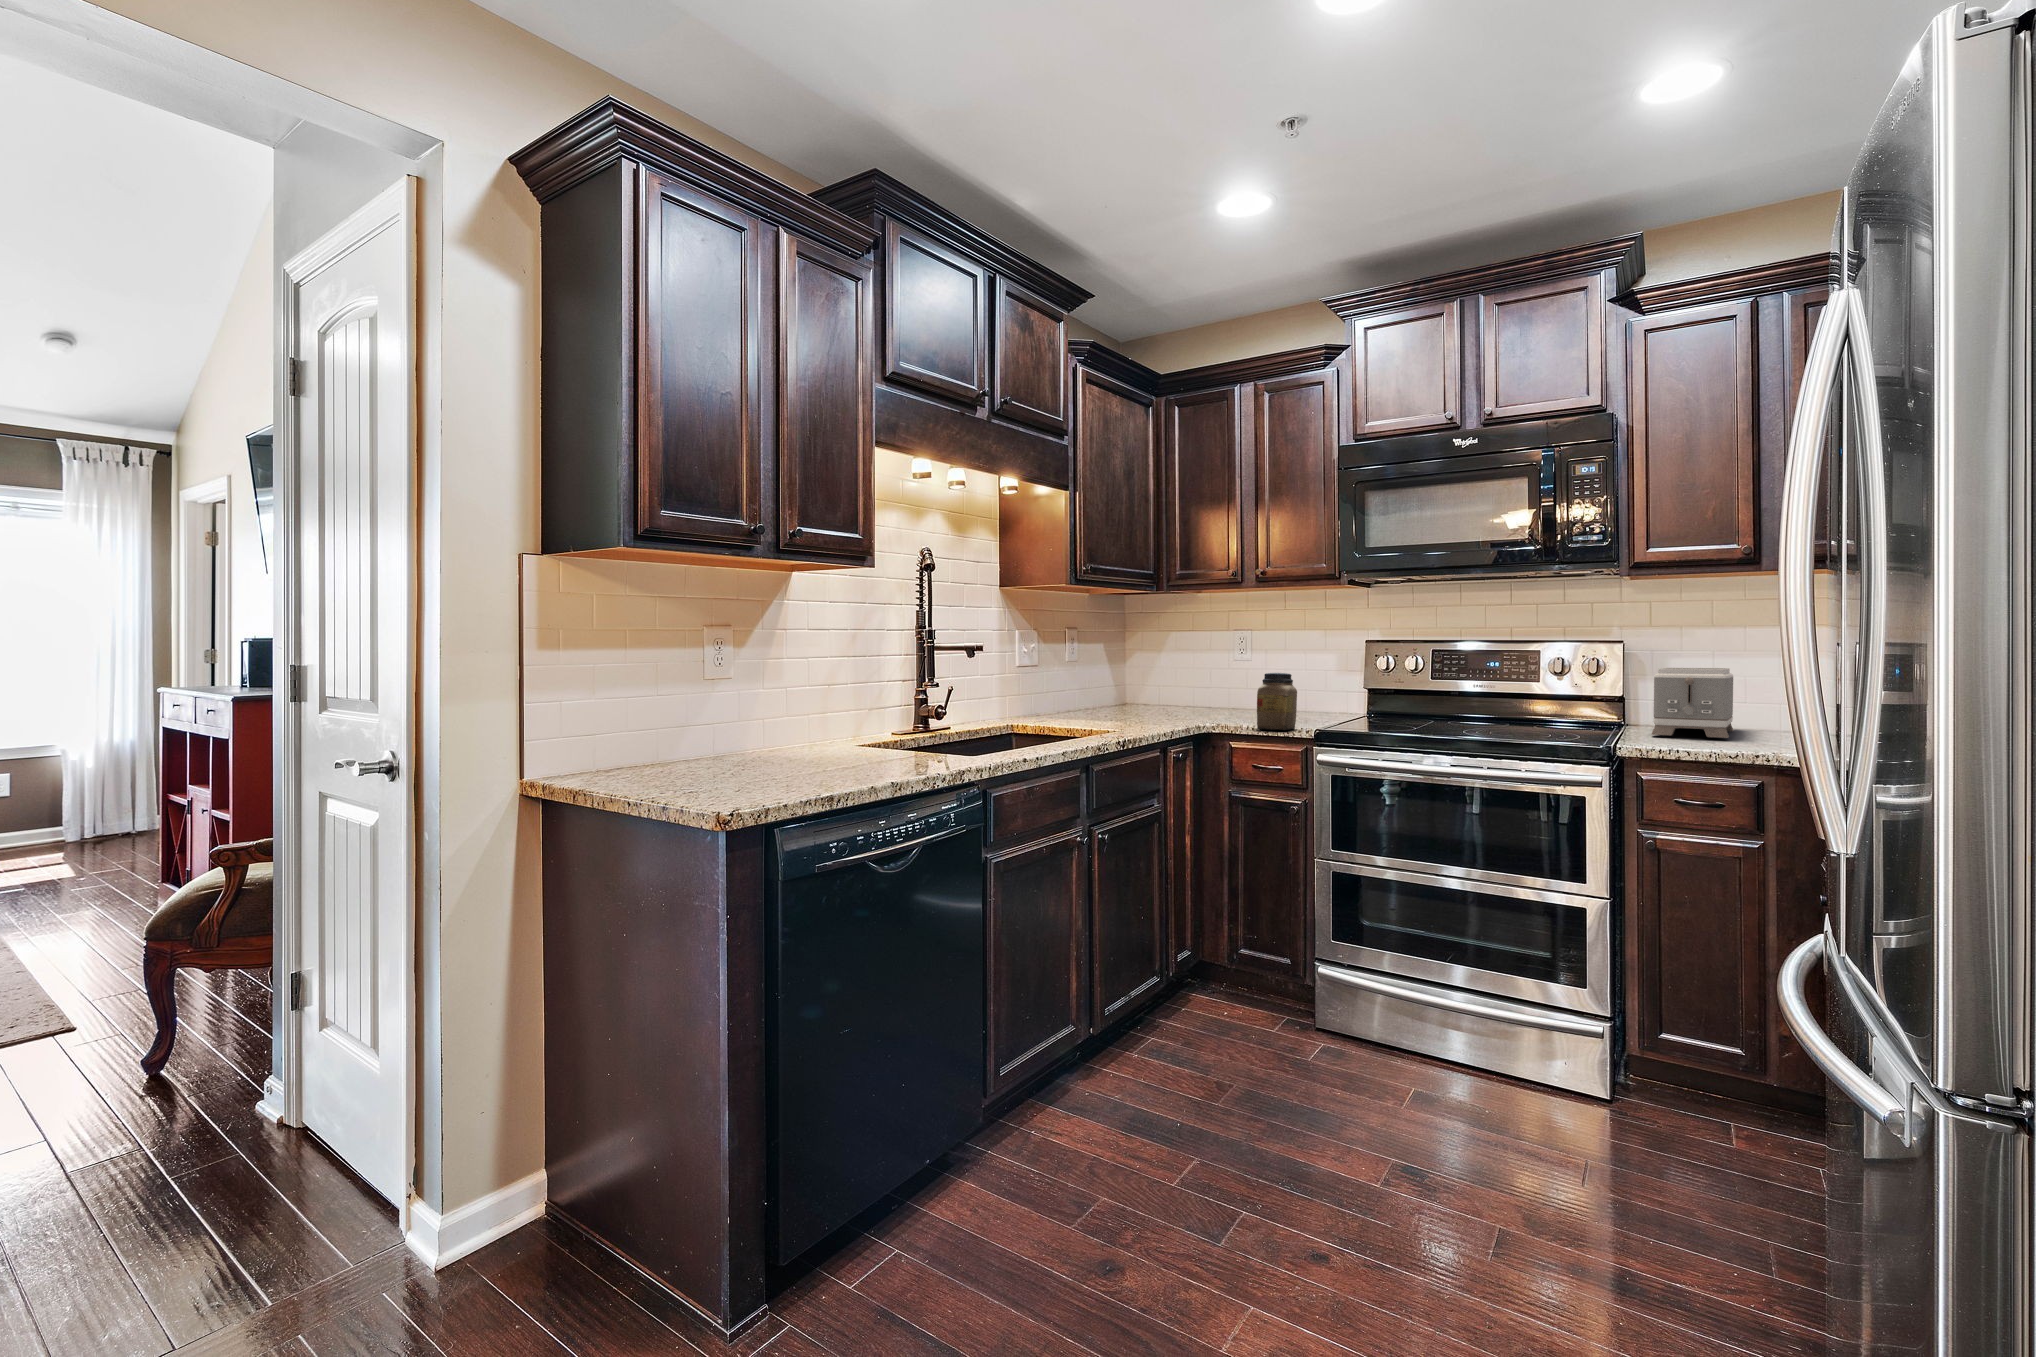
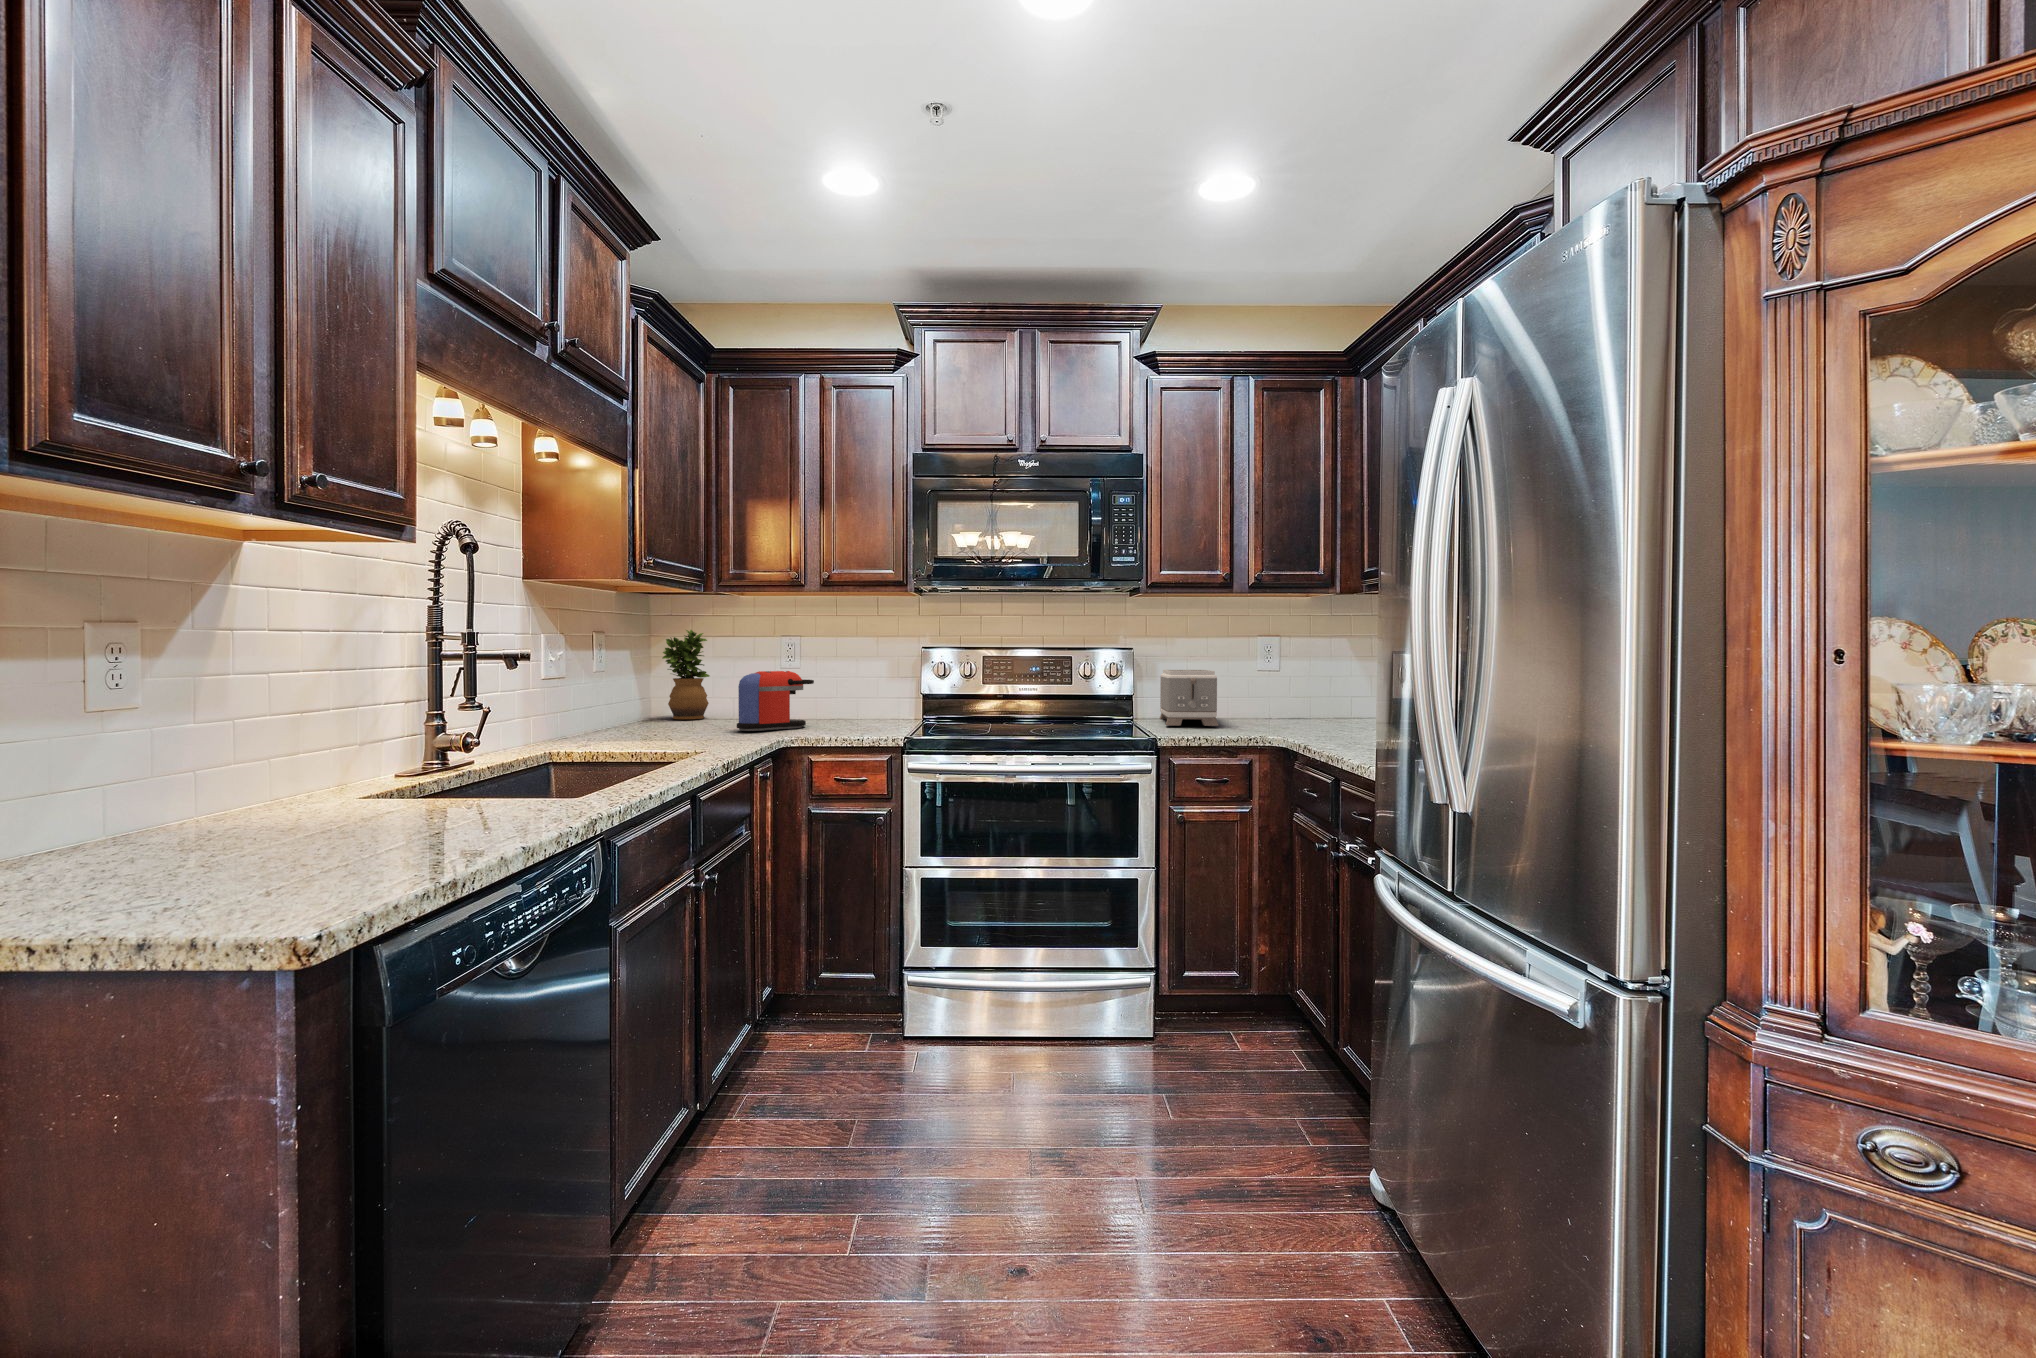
potted plant: none [1122,628,1164,709] -> present [662,630,710,719]
coffee maker: none [1170,666,1245,720] -> present [737,671,814,731]
jar: present [1257,673,1297,730] -> none [845,678,882,737]

